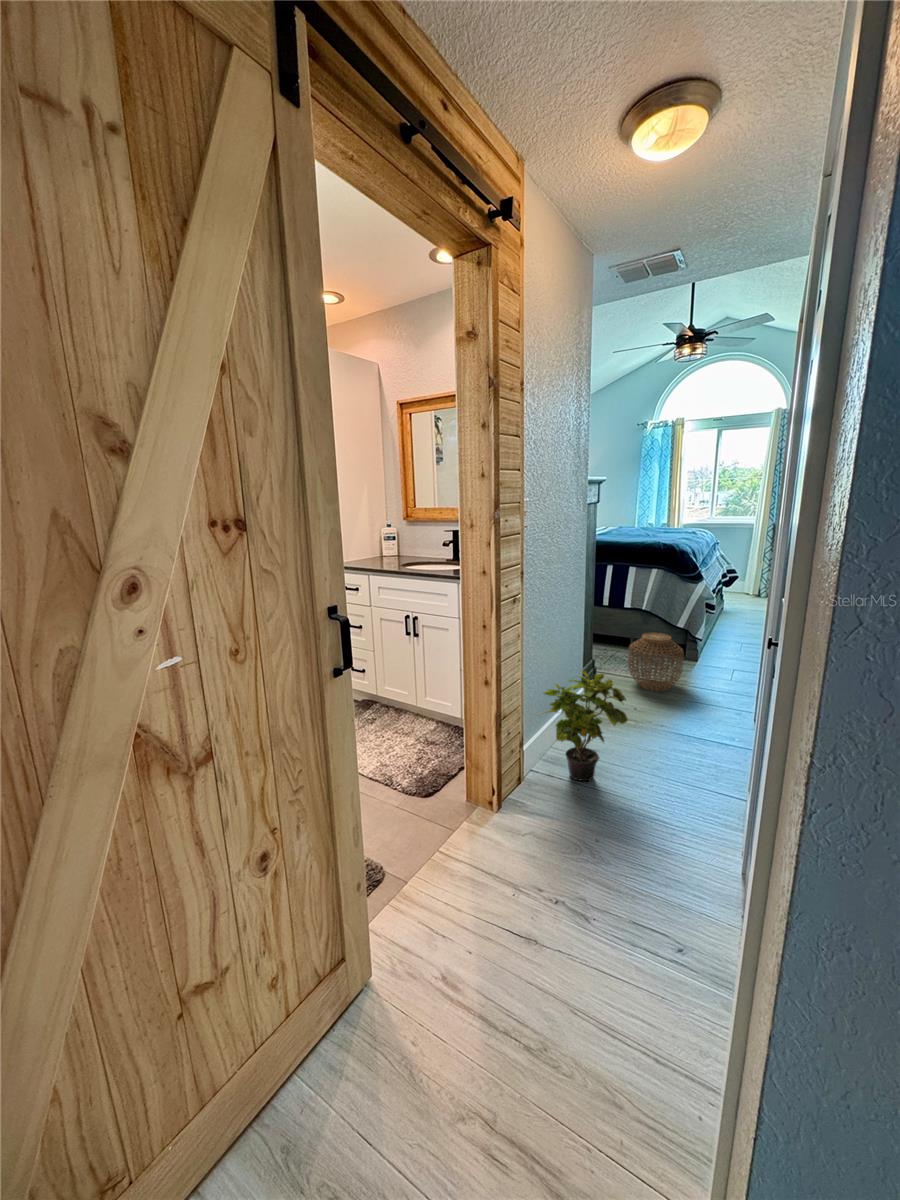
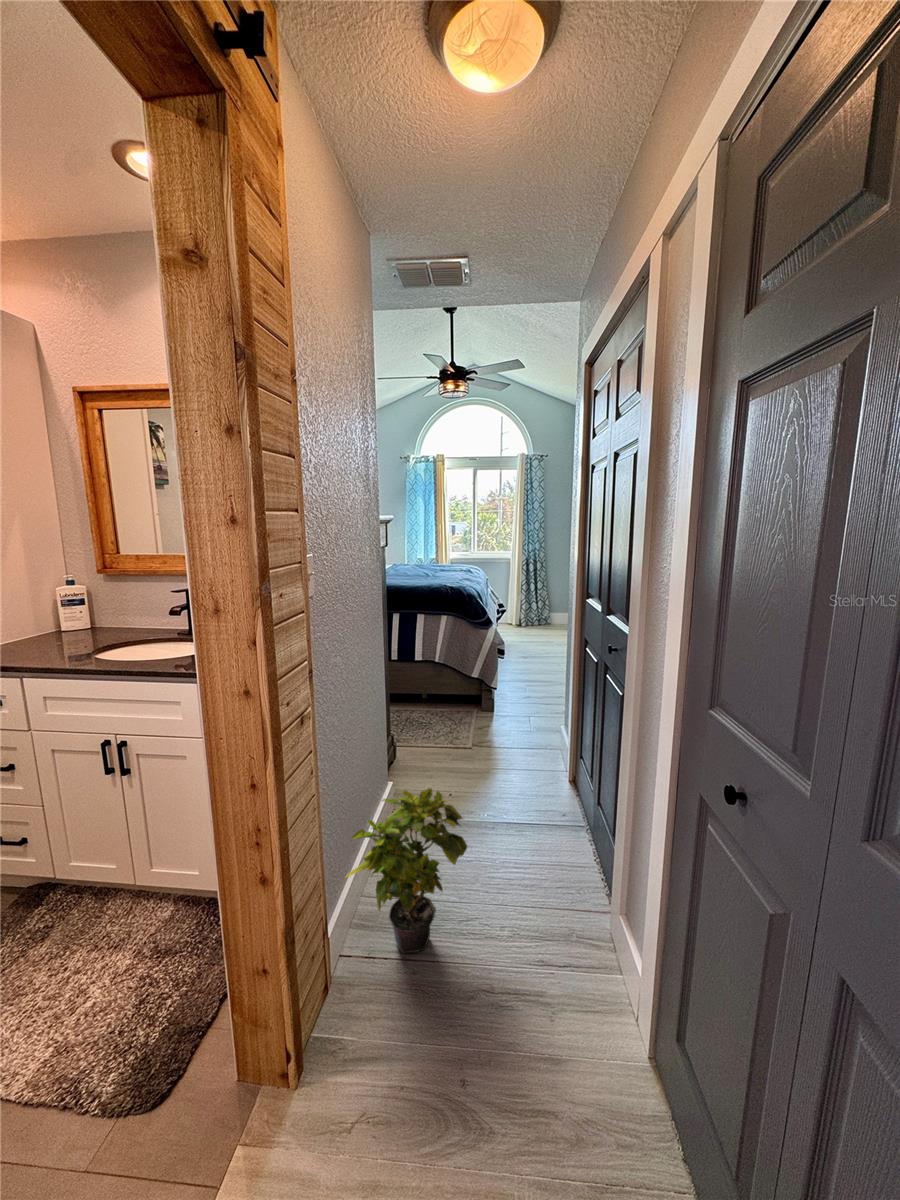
woven basket: present [628,633,684,691] -> none [432,692,490,761]

